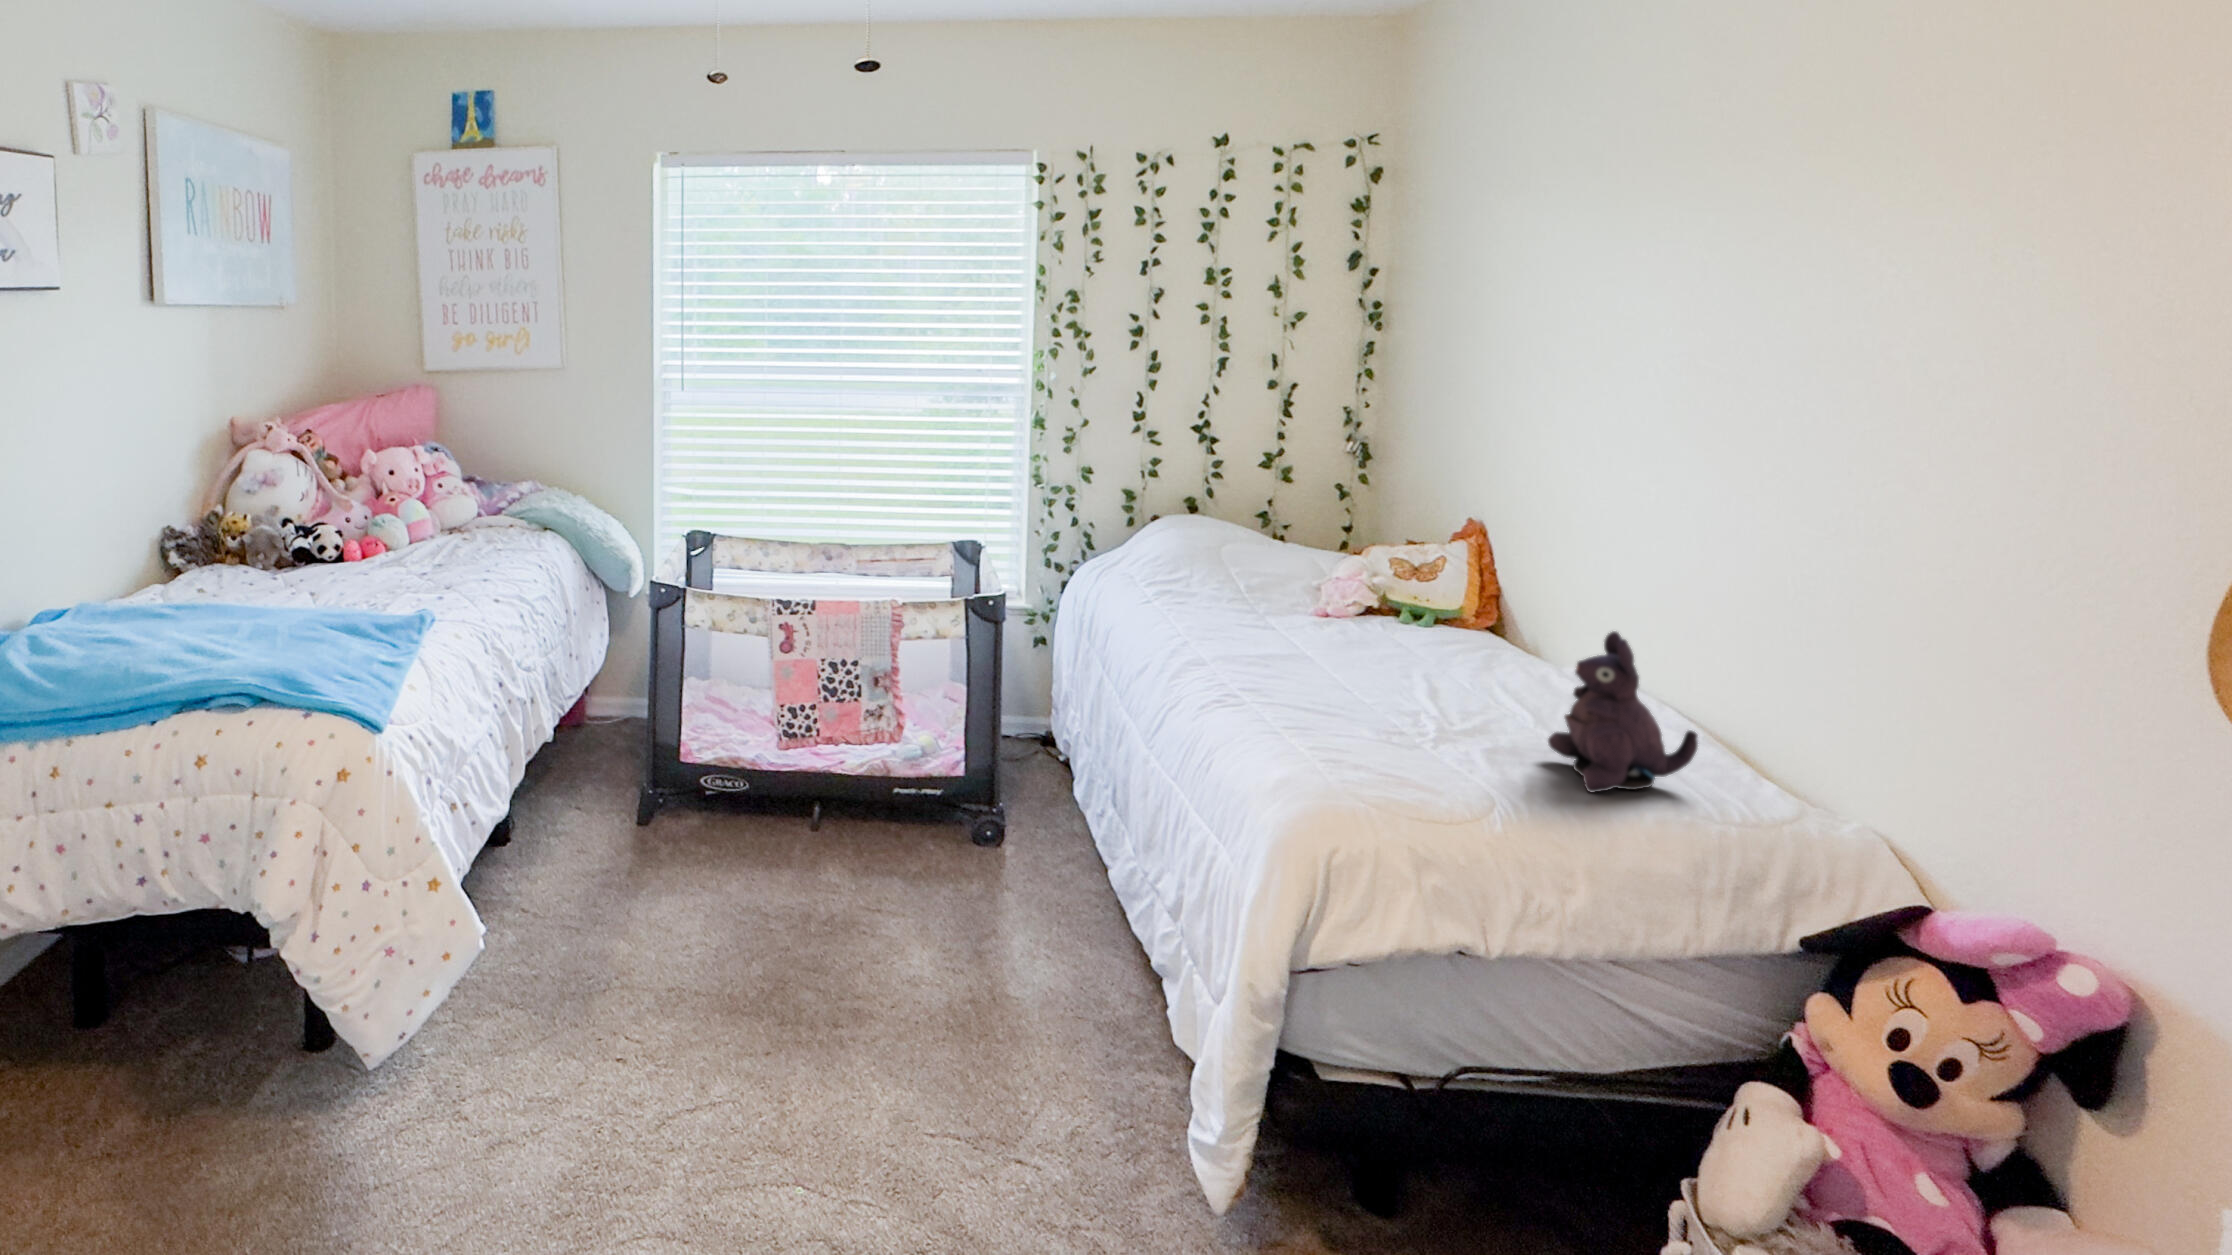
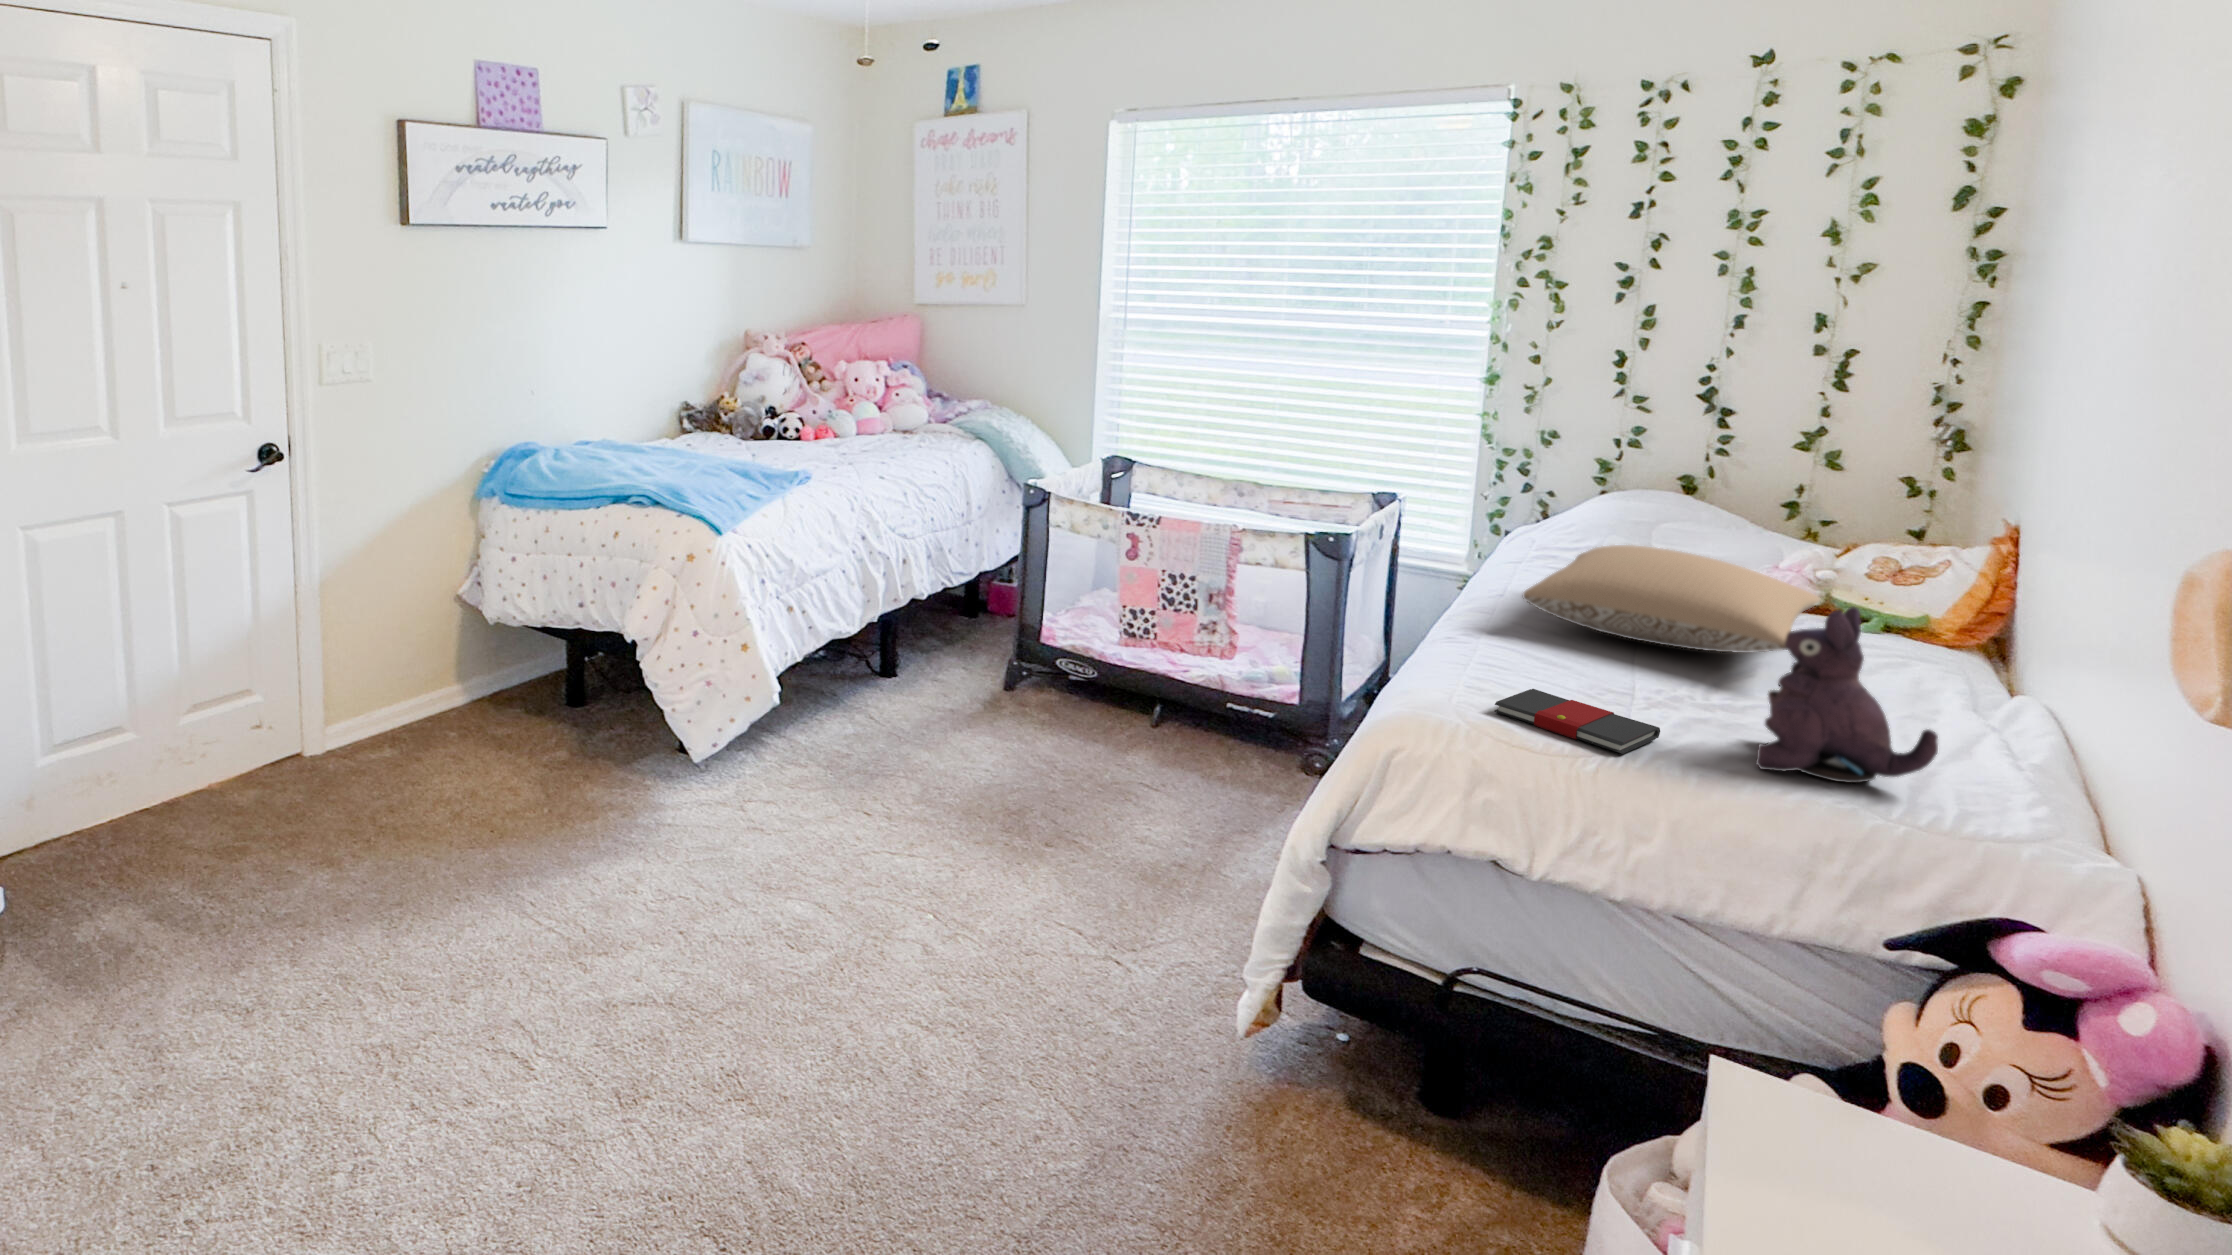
pillow: none [1236,581,1488,672] -> present [1523,545,1820,653]
book: none [1381,751,1517,808] -> present [1495,689,1660,754]

